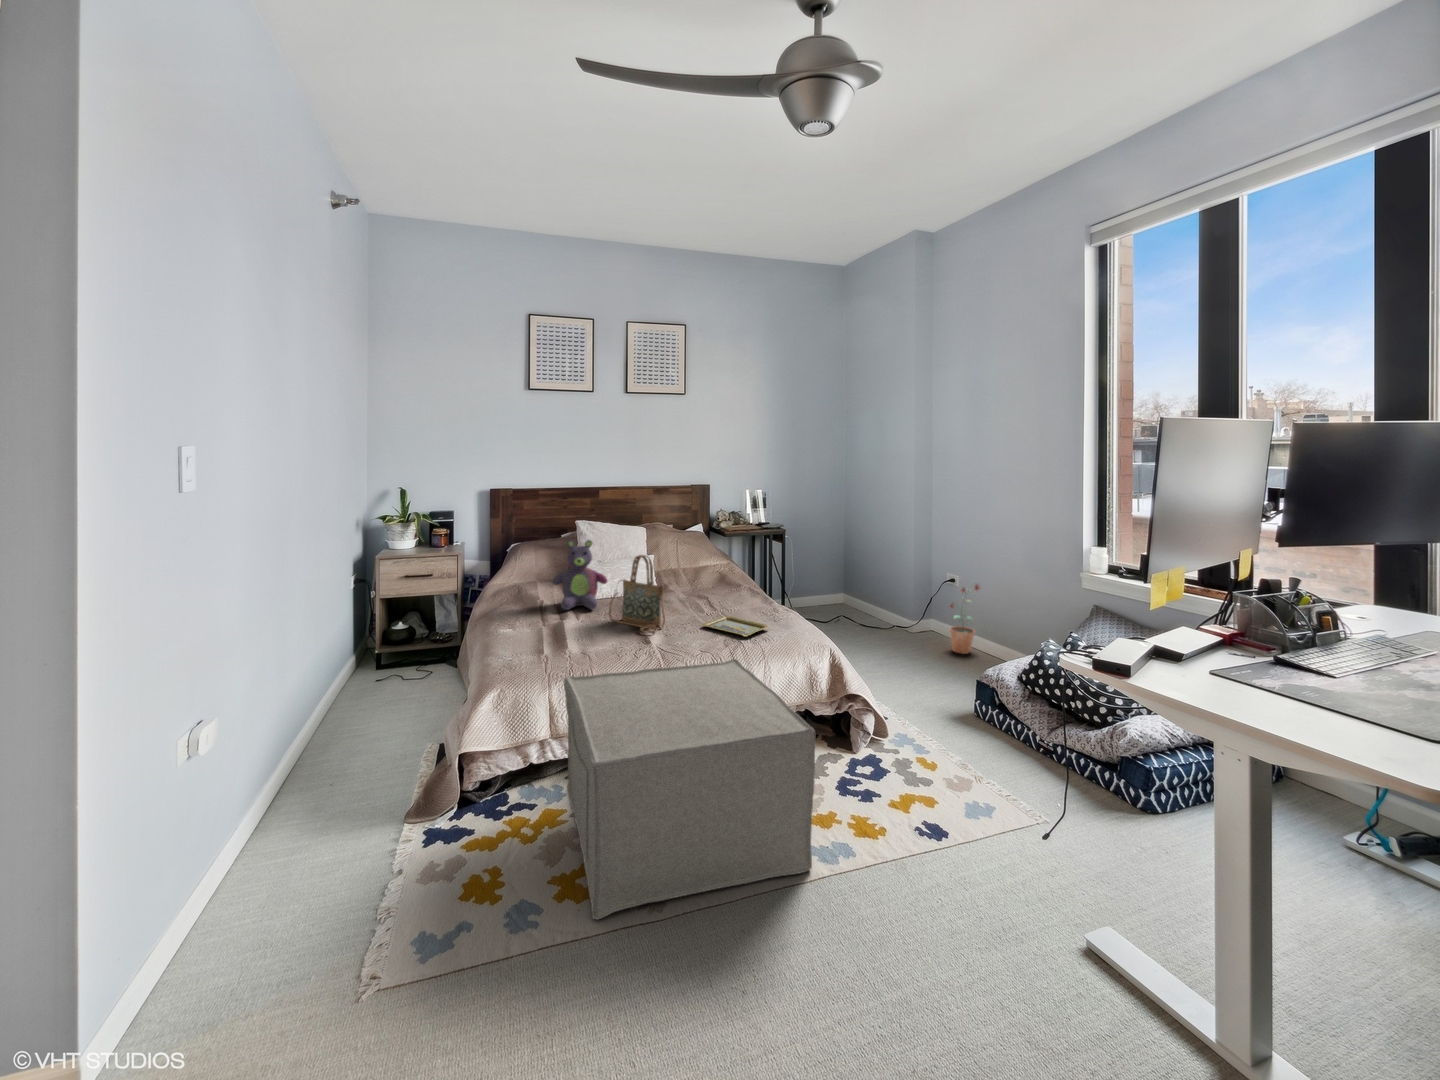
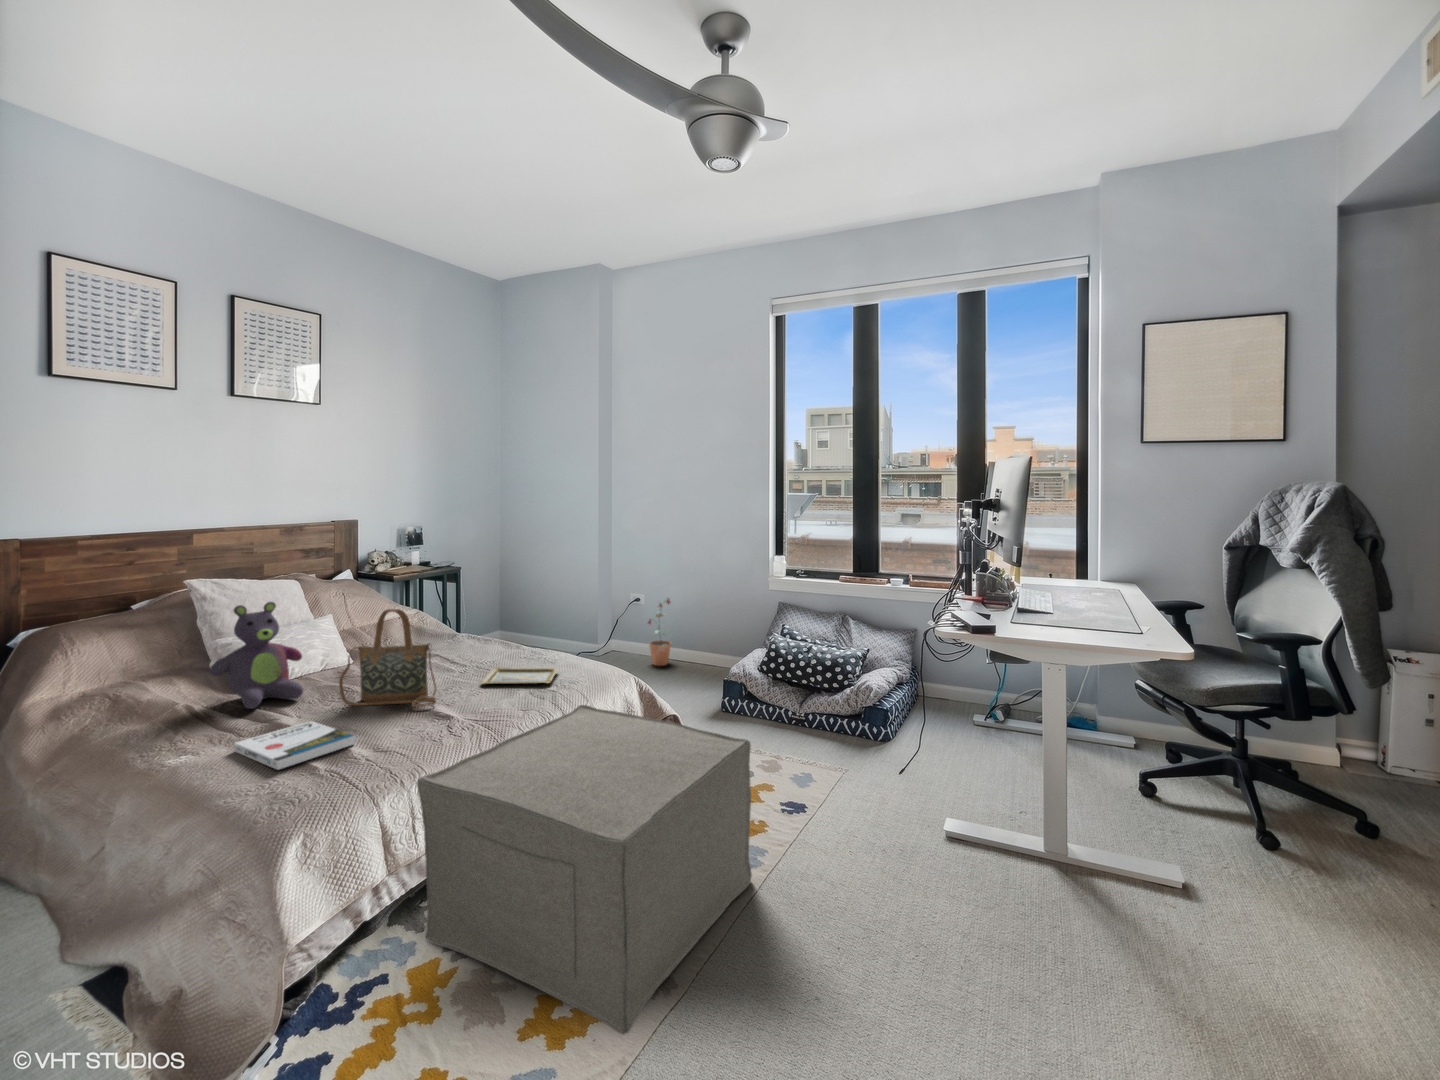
book: none [526,625,580,650] -> present [234,721,355,770]

